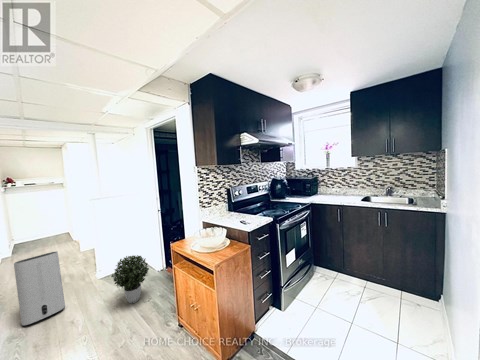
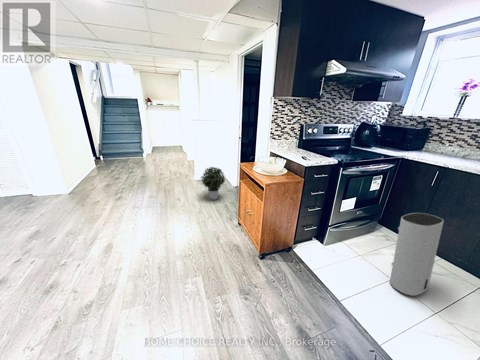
air purifier: present [14,251,65,325] -> present [390,213,444,296]

